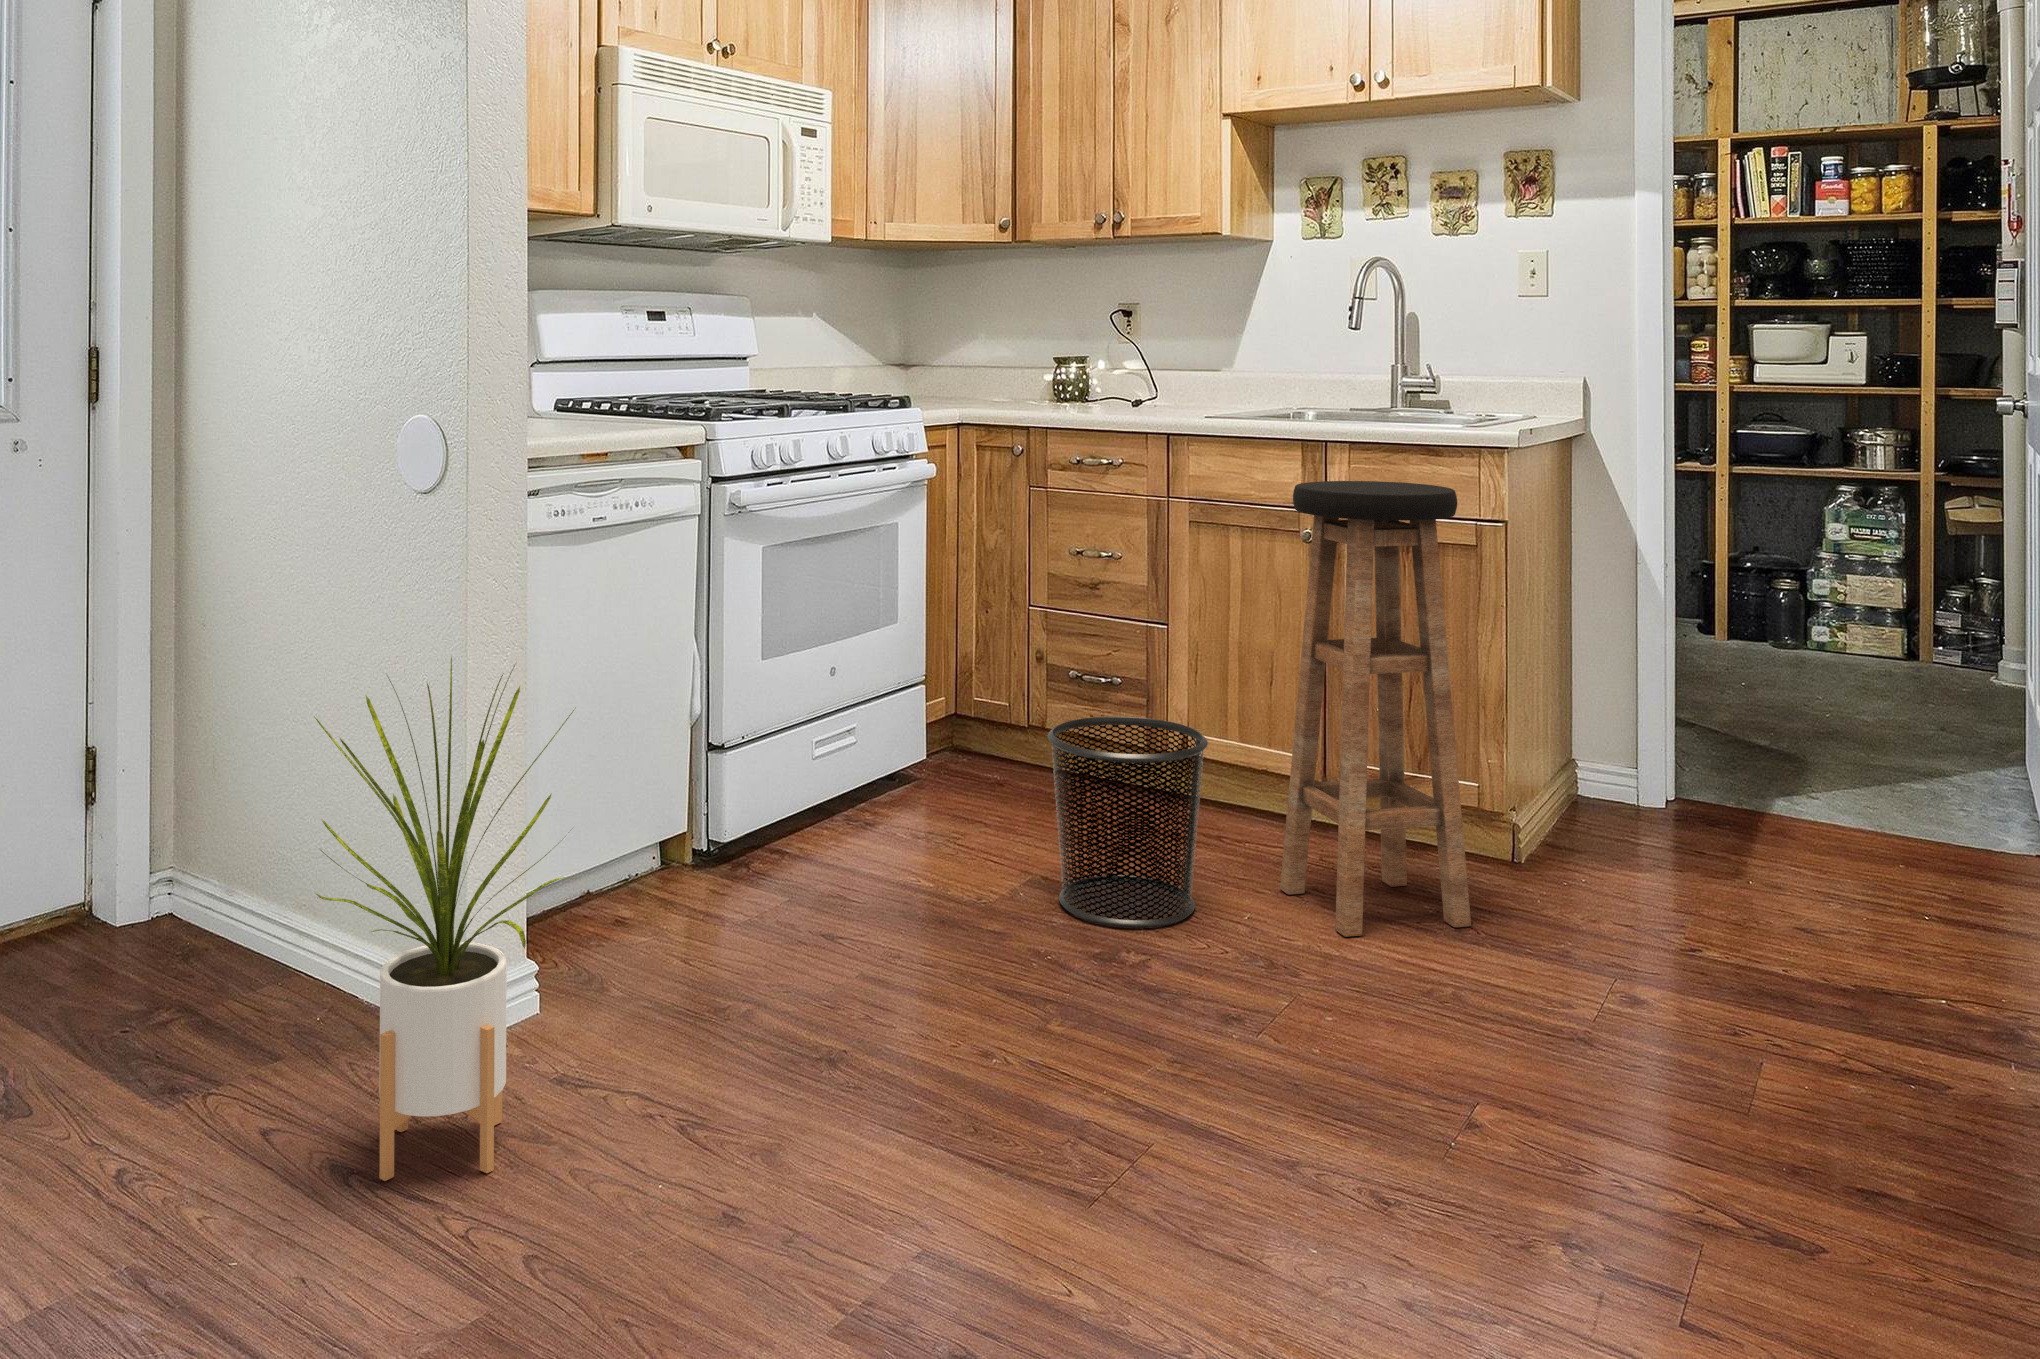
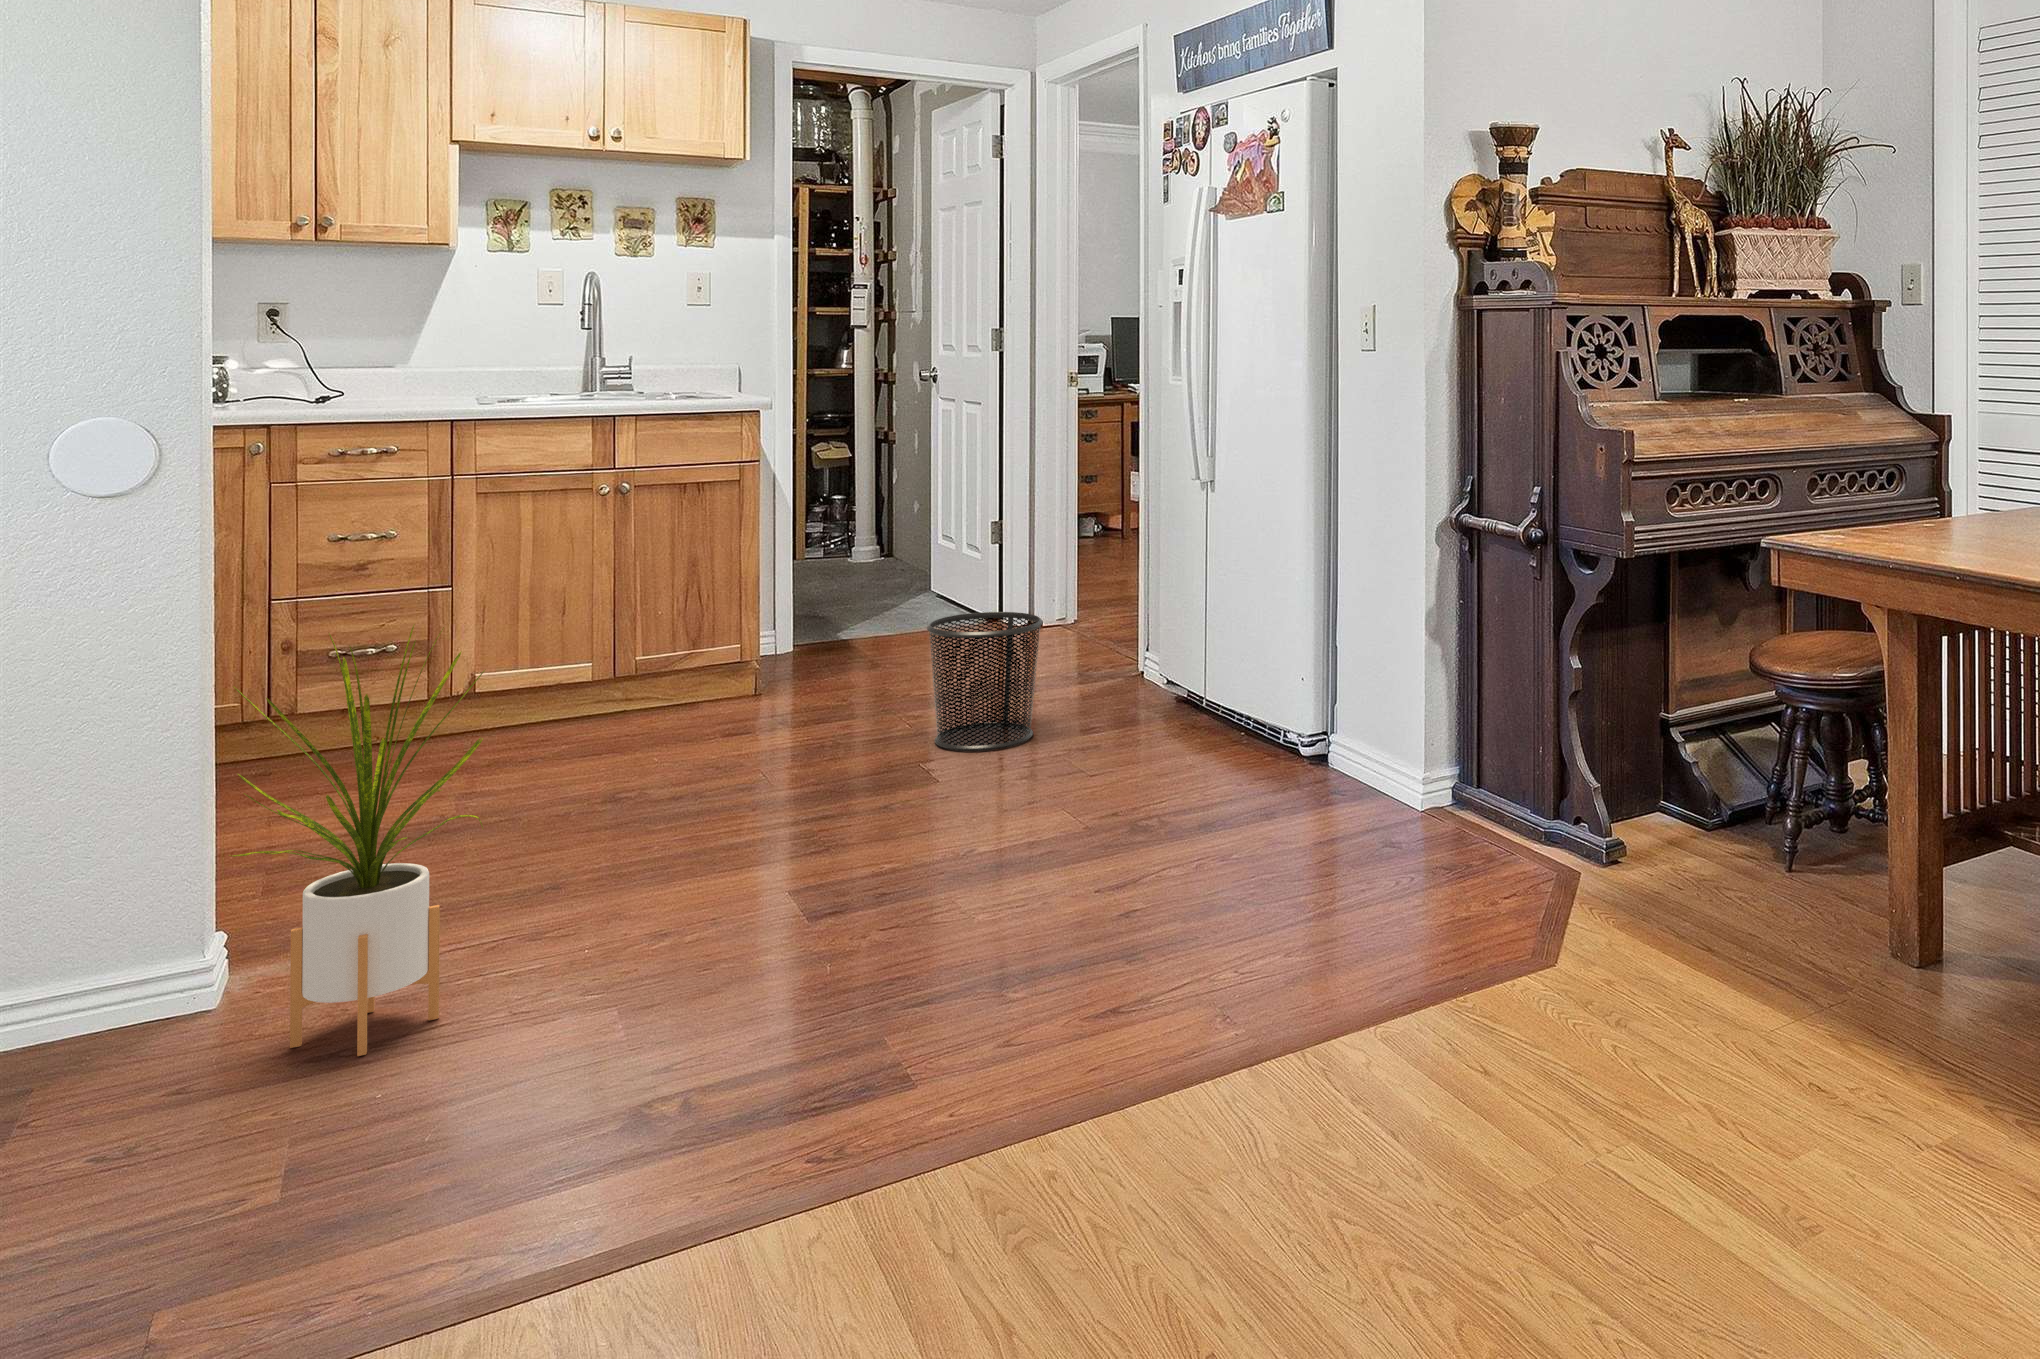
bar stool: present [1280,481,1471,937] -> none [652,443,798,751]
waste bin: present [1048,716,1208,928] -> present [927,612,1043,751]

